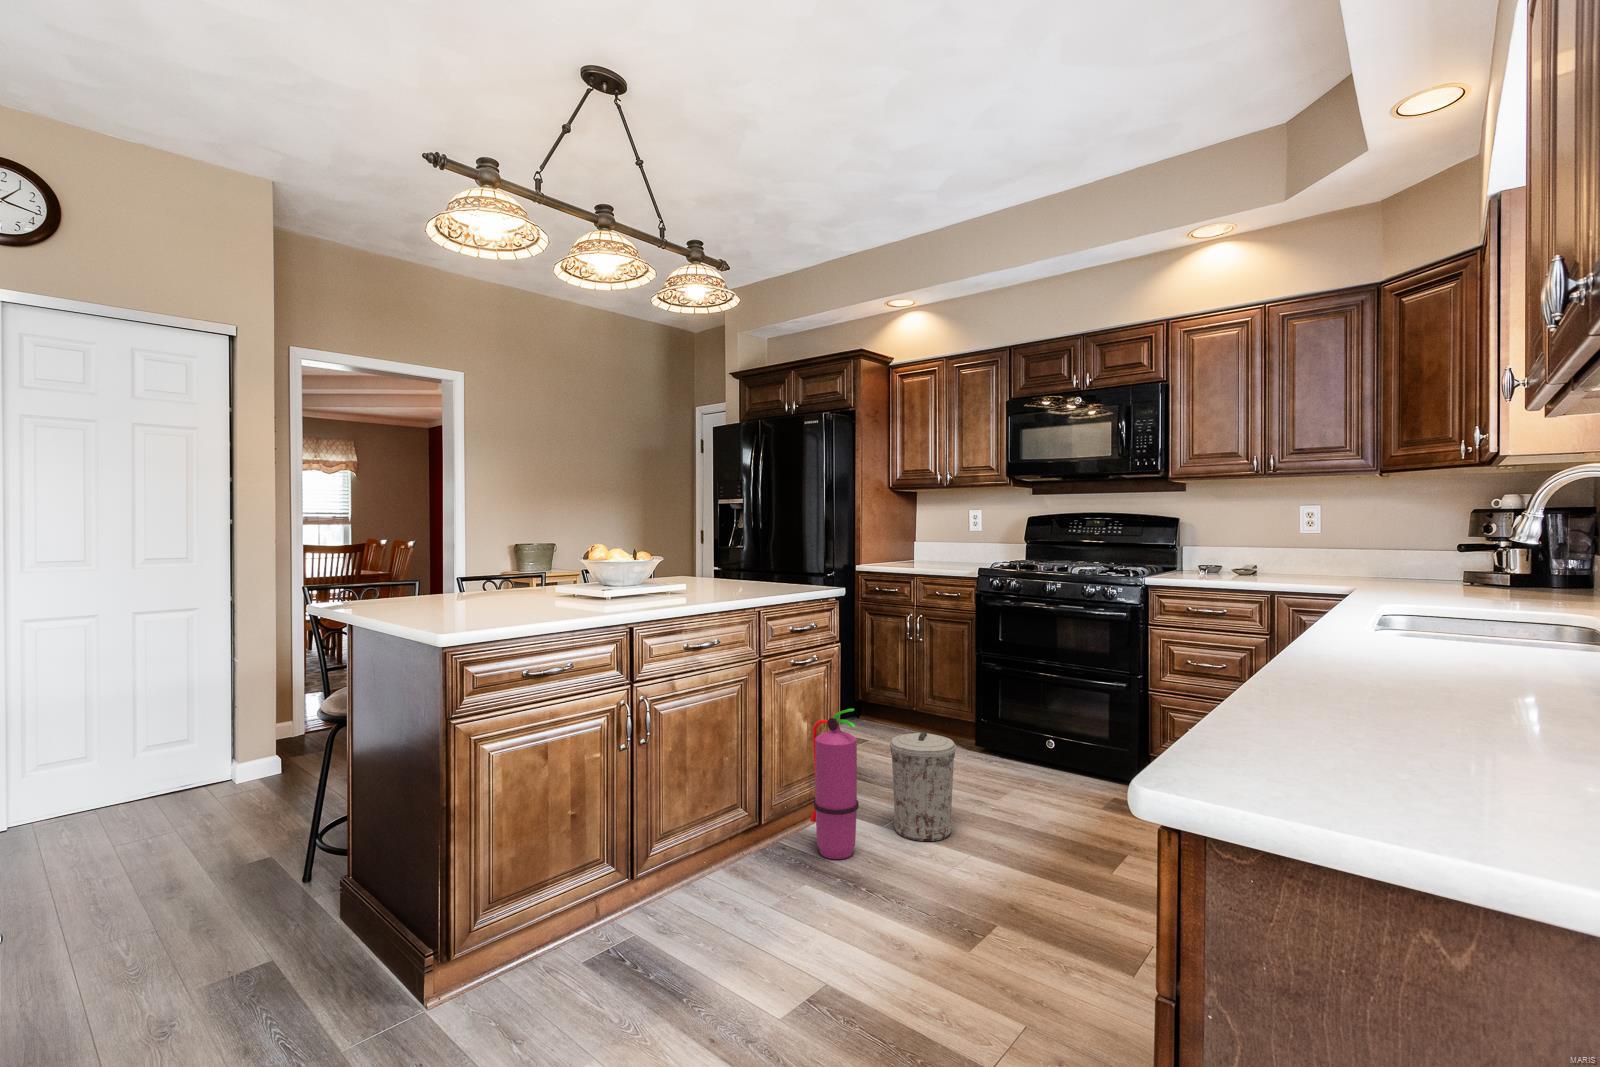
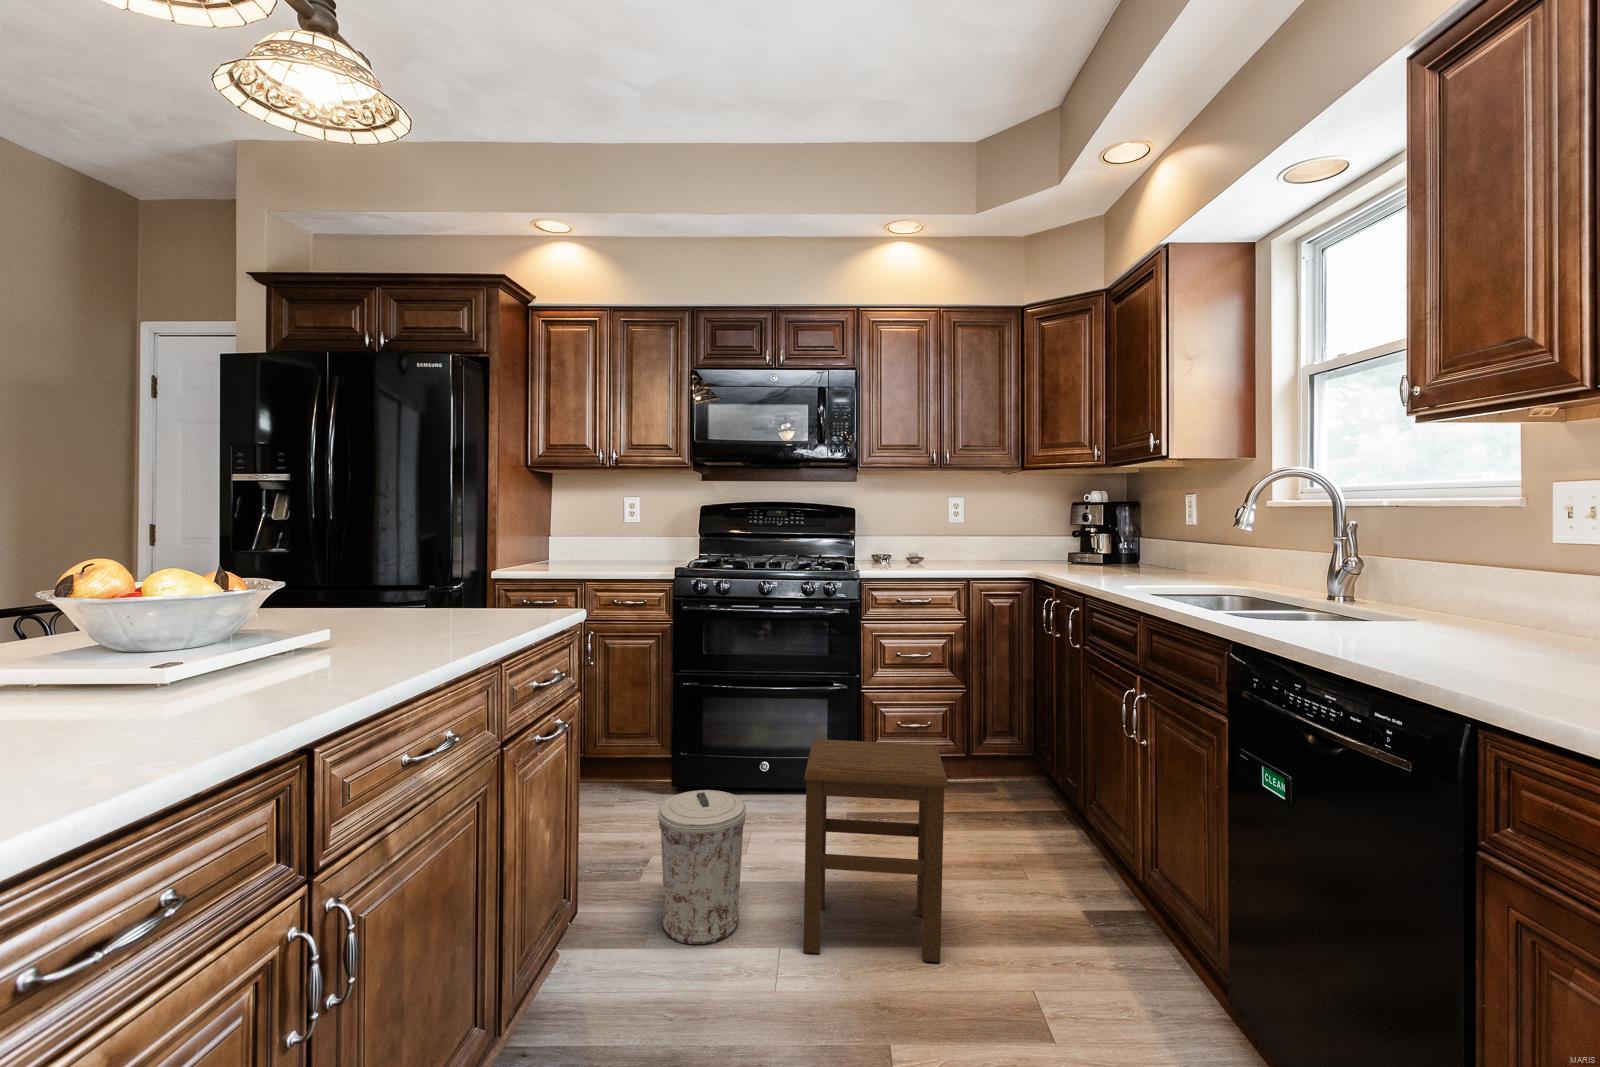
stool: none [977,707,1118,899] -> present [803,739,949,962]
fire extinguisher: present [810,709,859,859] -> none [569,792,655,1029]

